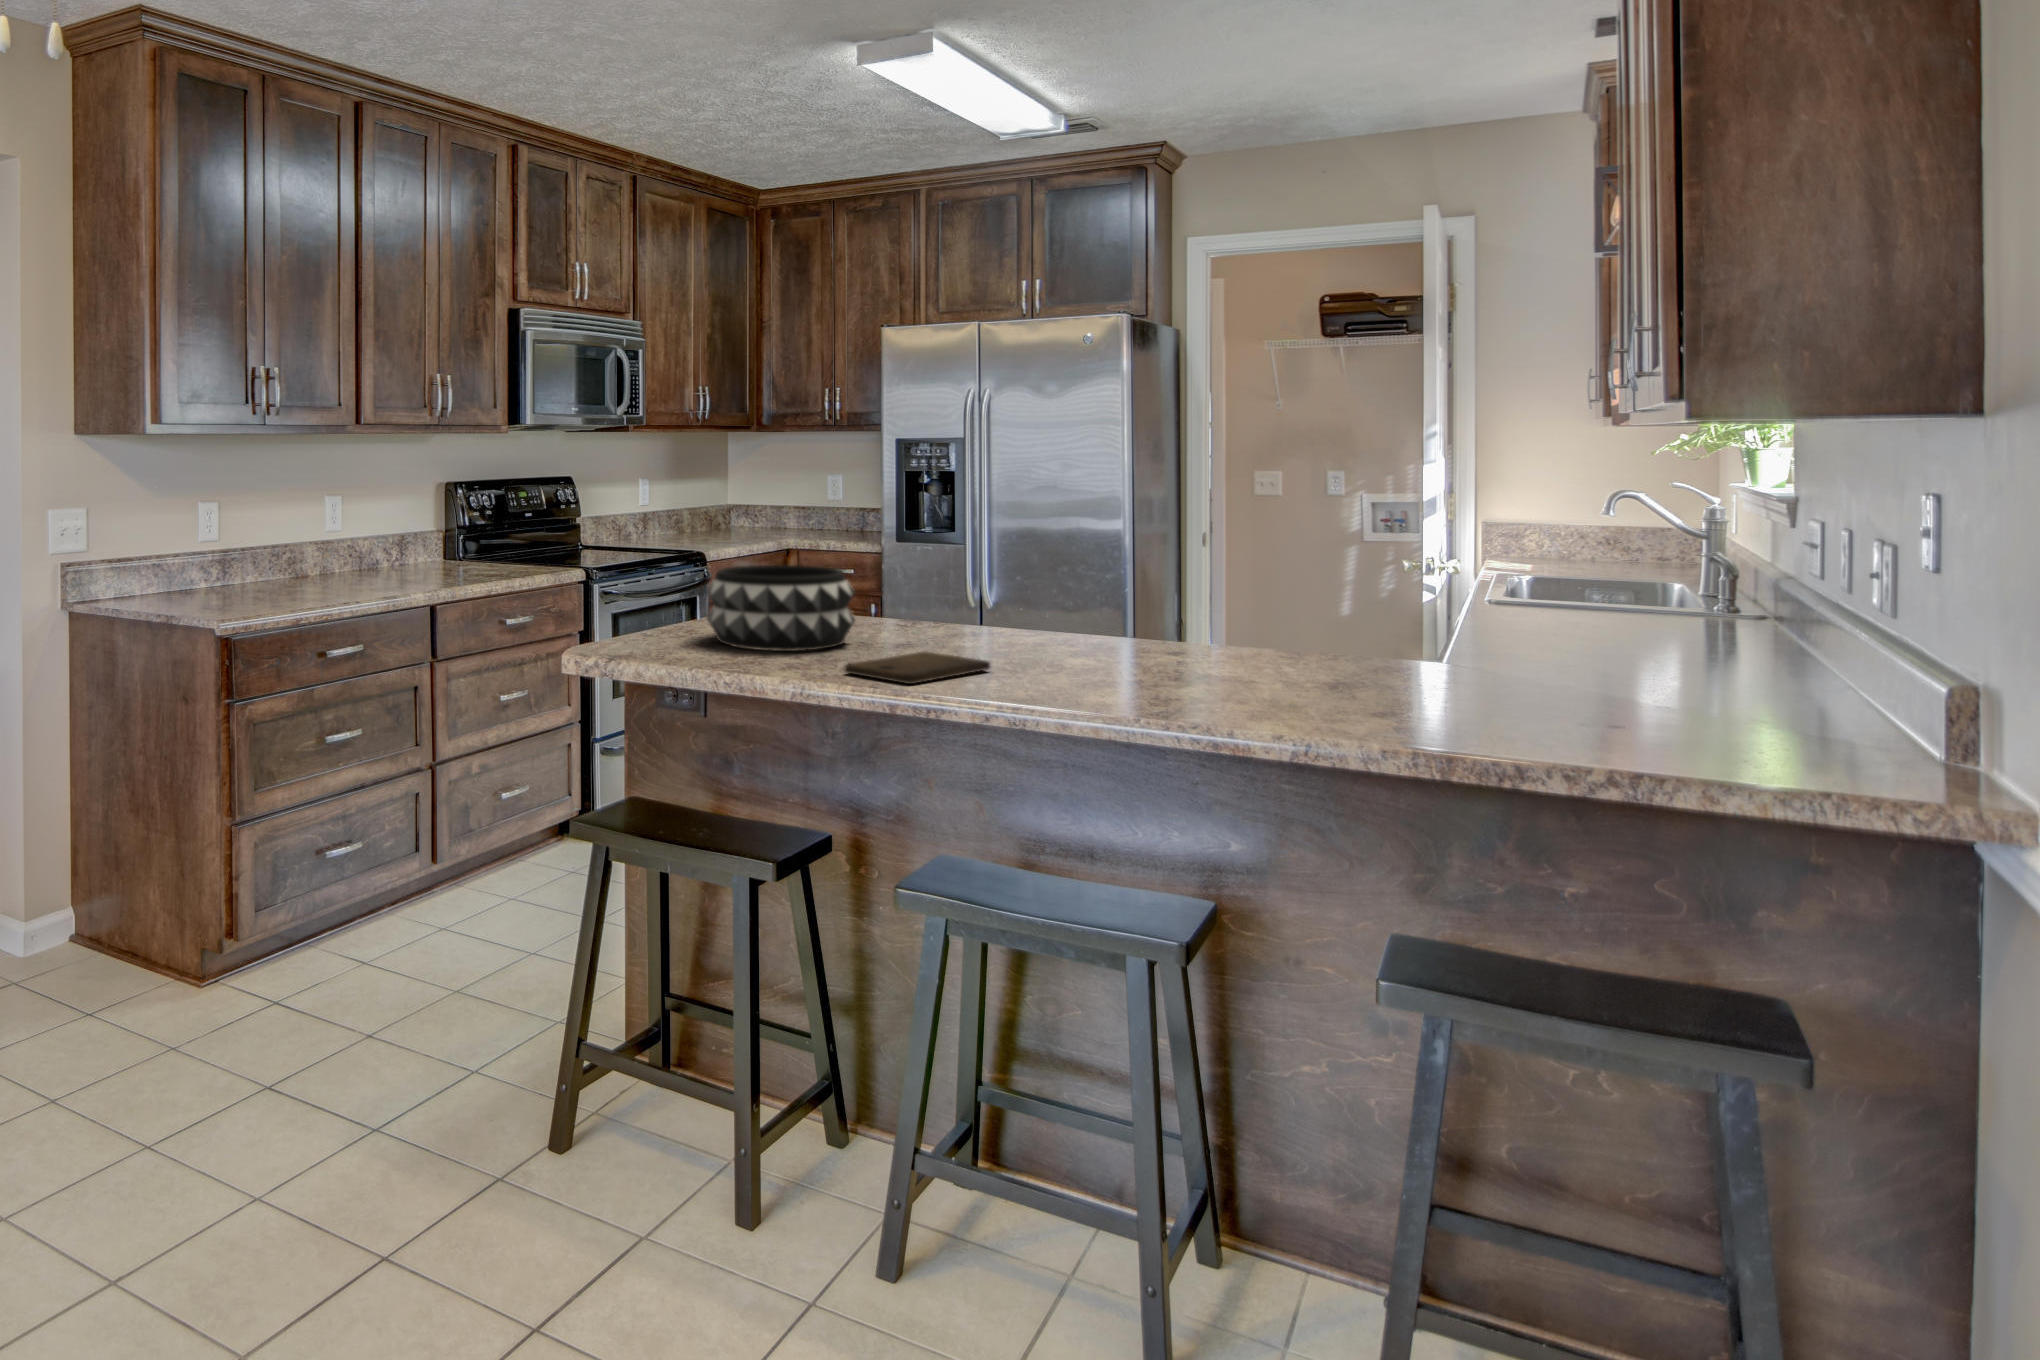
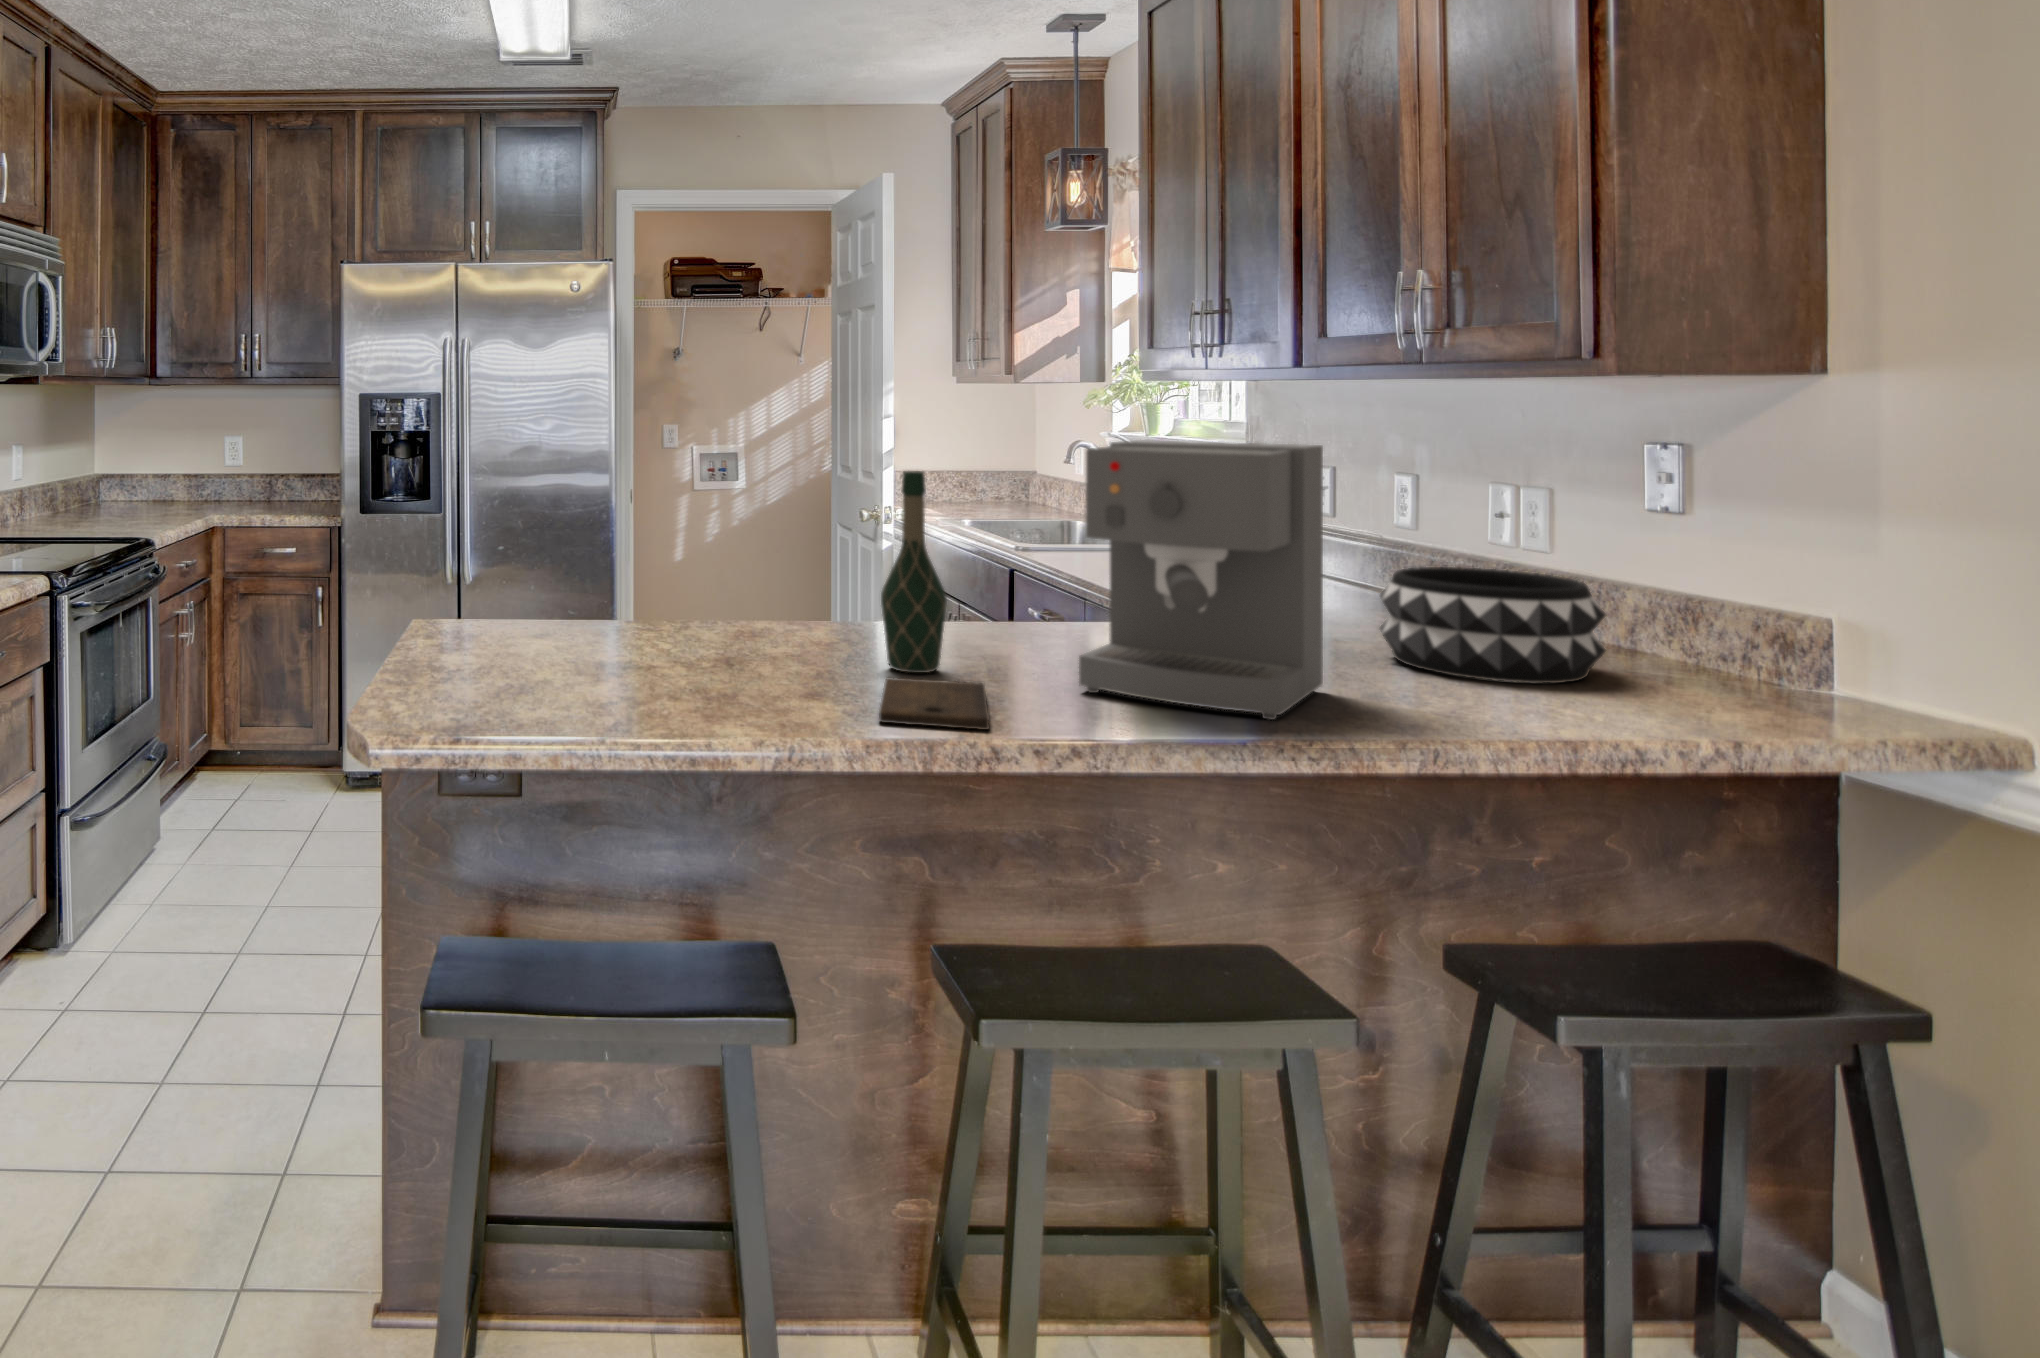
coffee maker: none [1060,460,1334,708] -> present [1079,440,1323,720]
wine bottle: none [965,487,1022,657] -> present [881,471,947,673]
decorative bowl: present [706,565,855,651] -> present [1380,567,1606,683]

